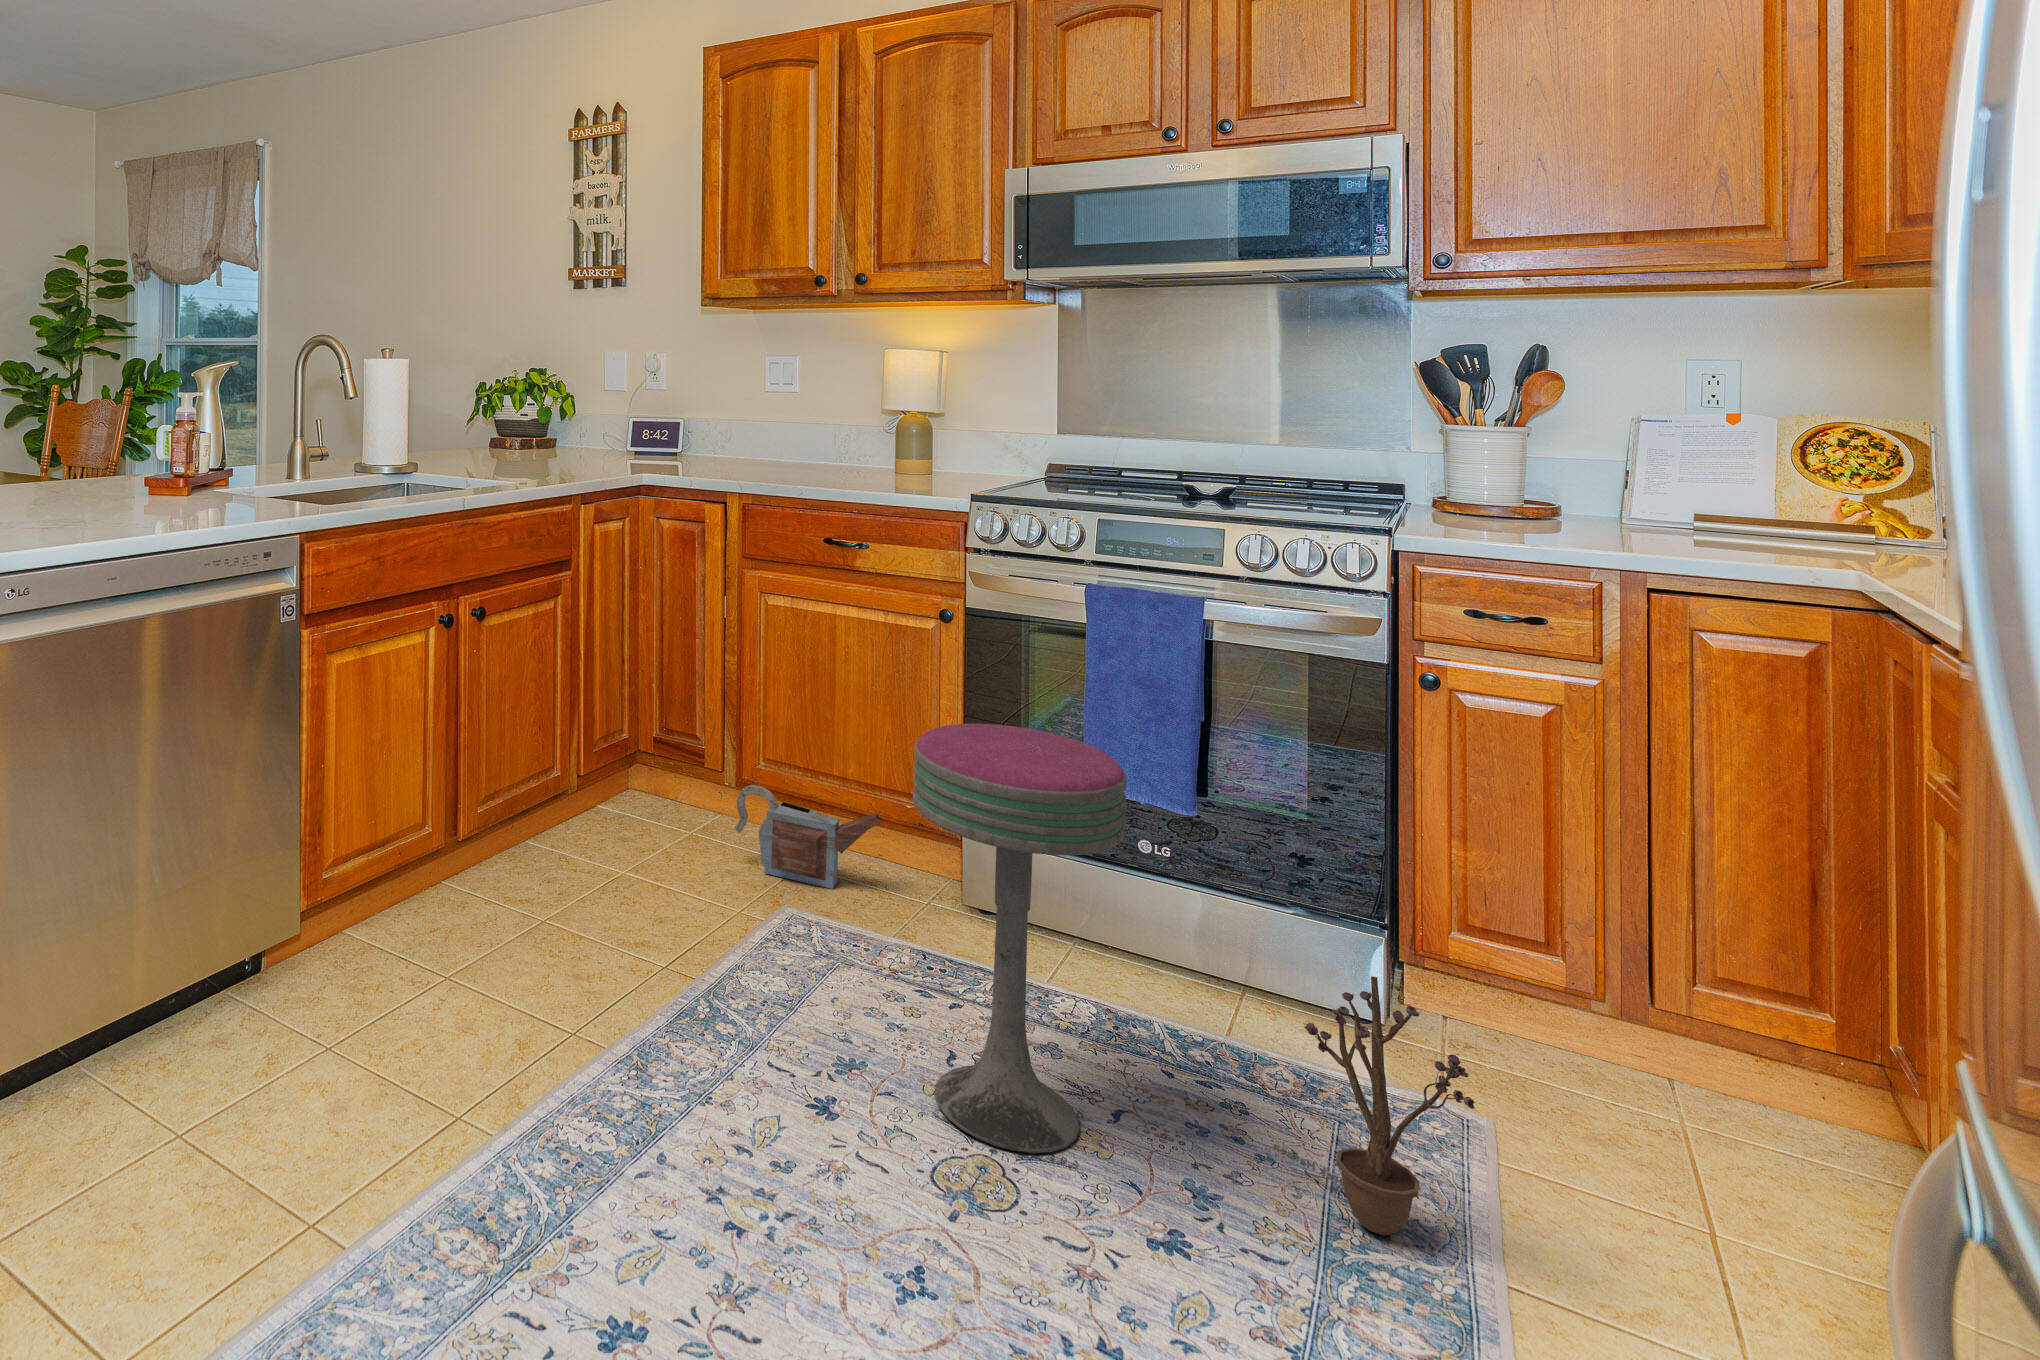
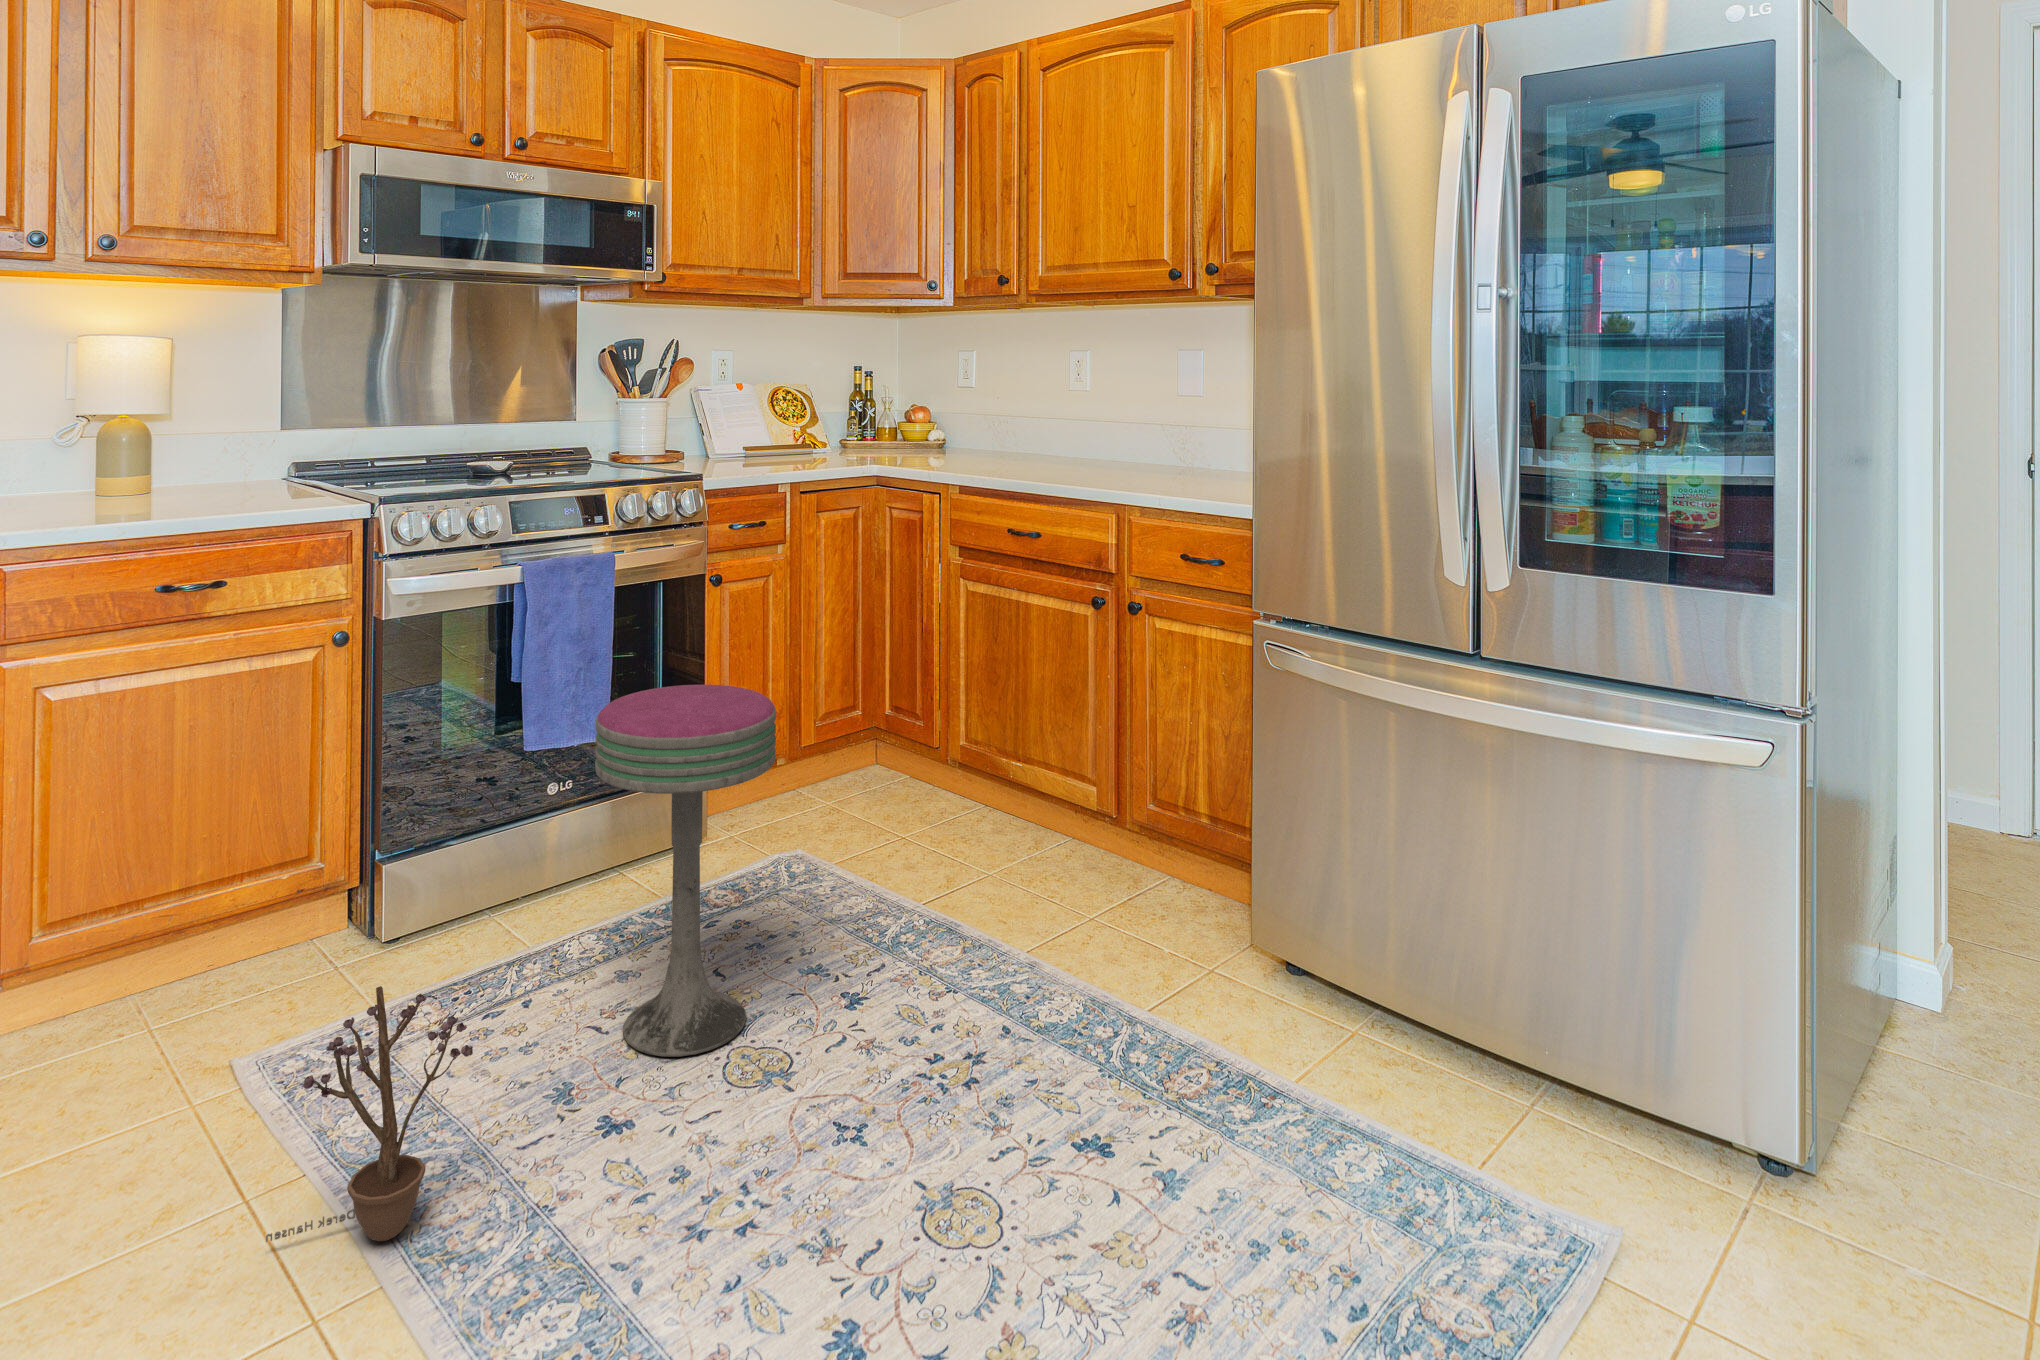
watering can: present [734,785,883,889] -> none [86,894,299,1054]
decorative plant: present [1273,976,1475,1235] -> present [266,986,473,1242]

